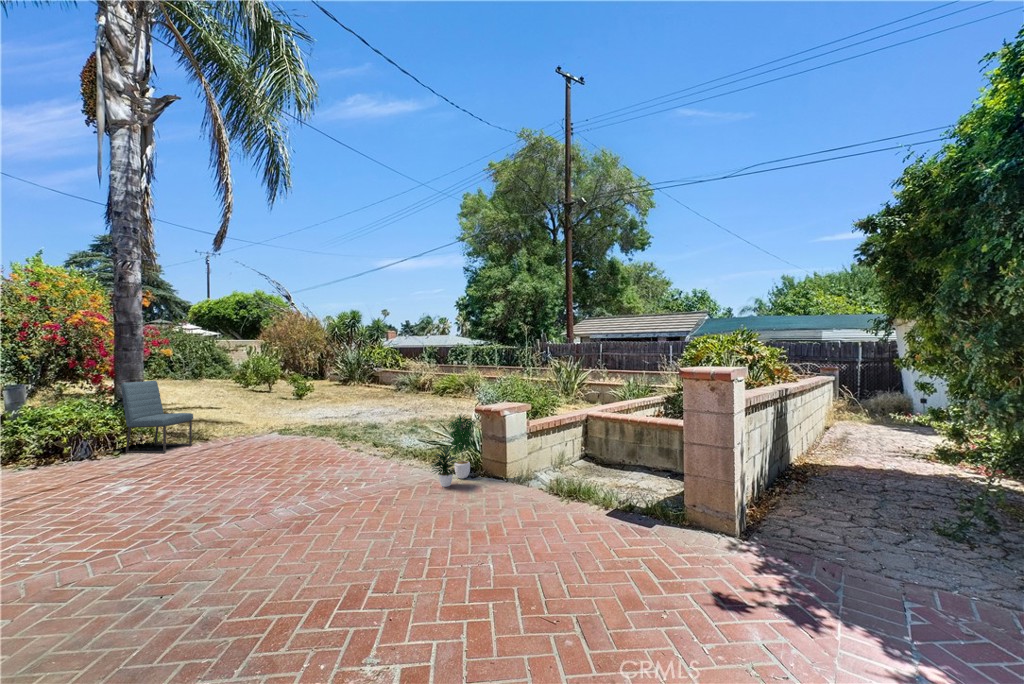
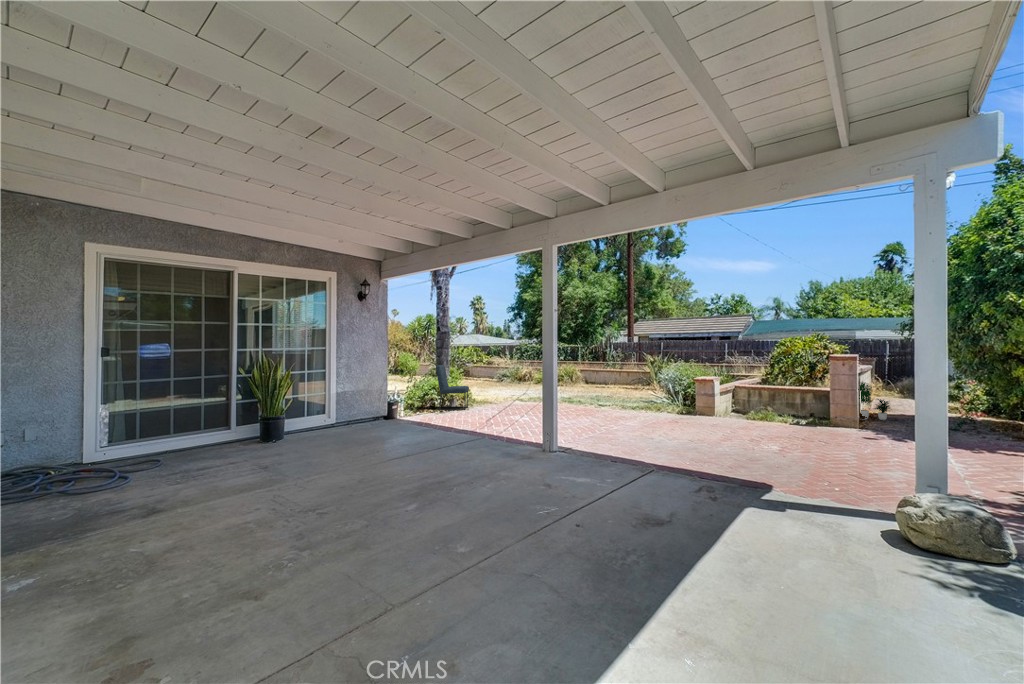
potted plant: present [431,415,475,487] -> present [858,382,890,420]

